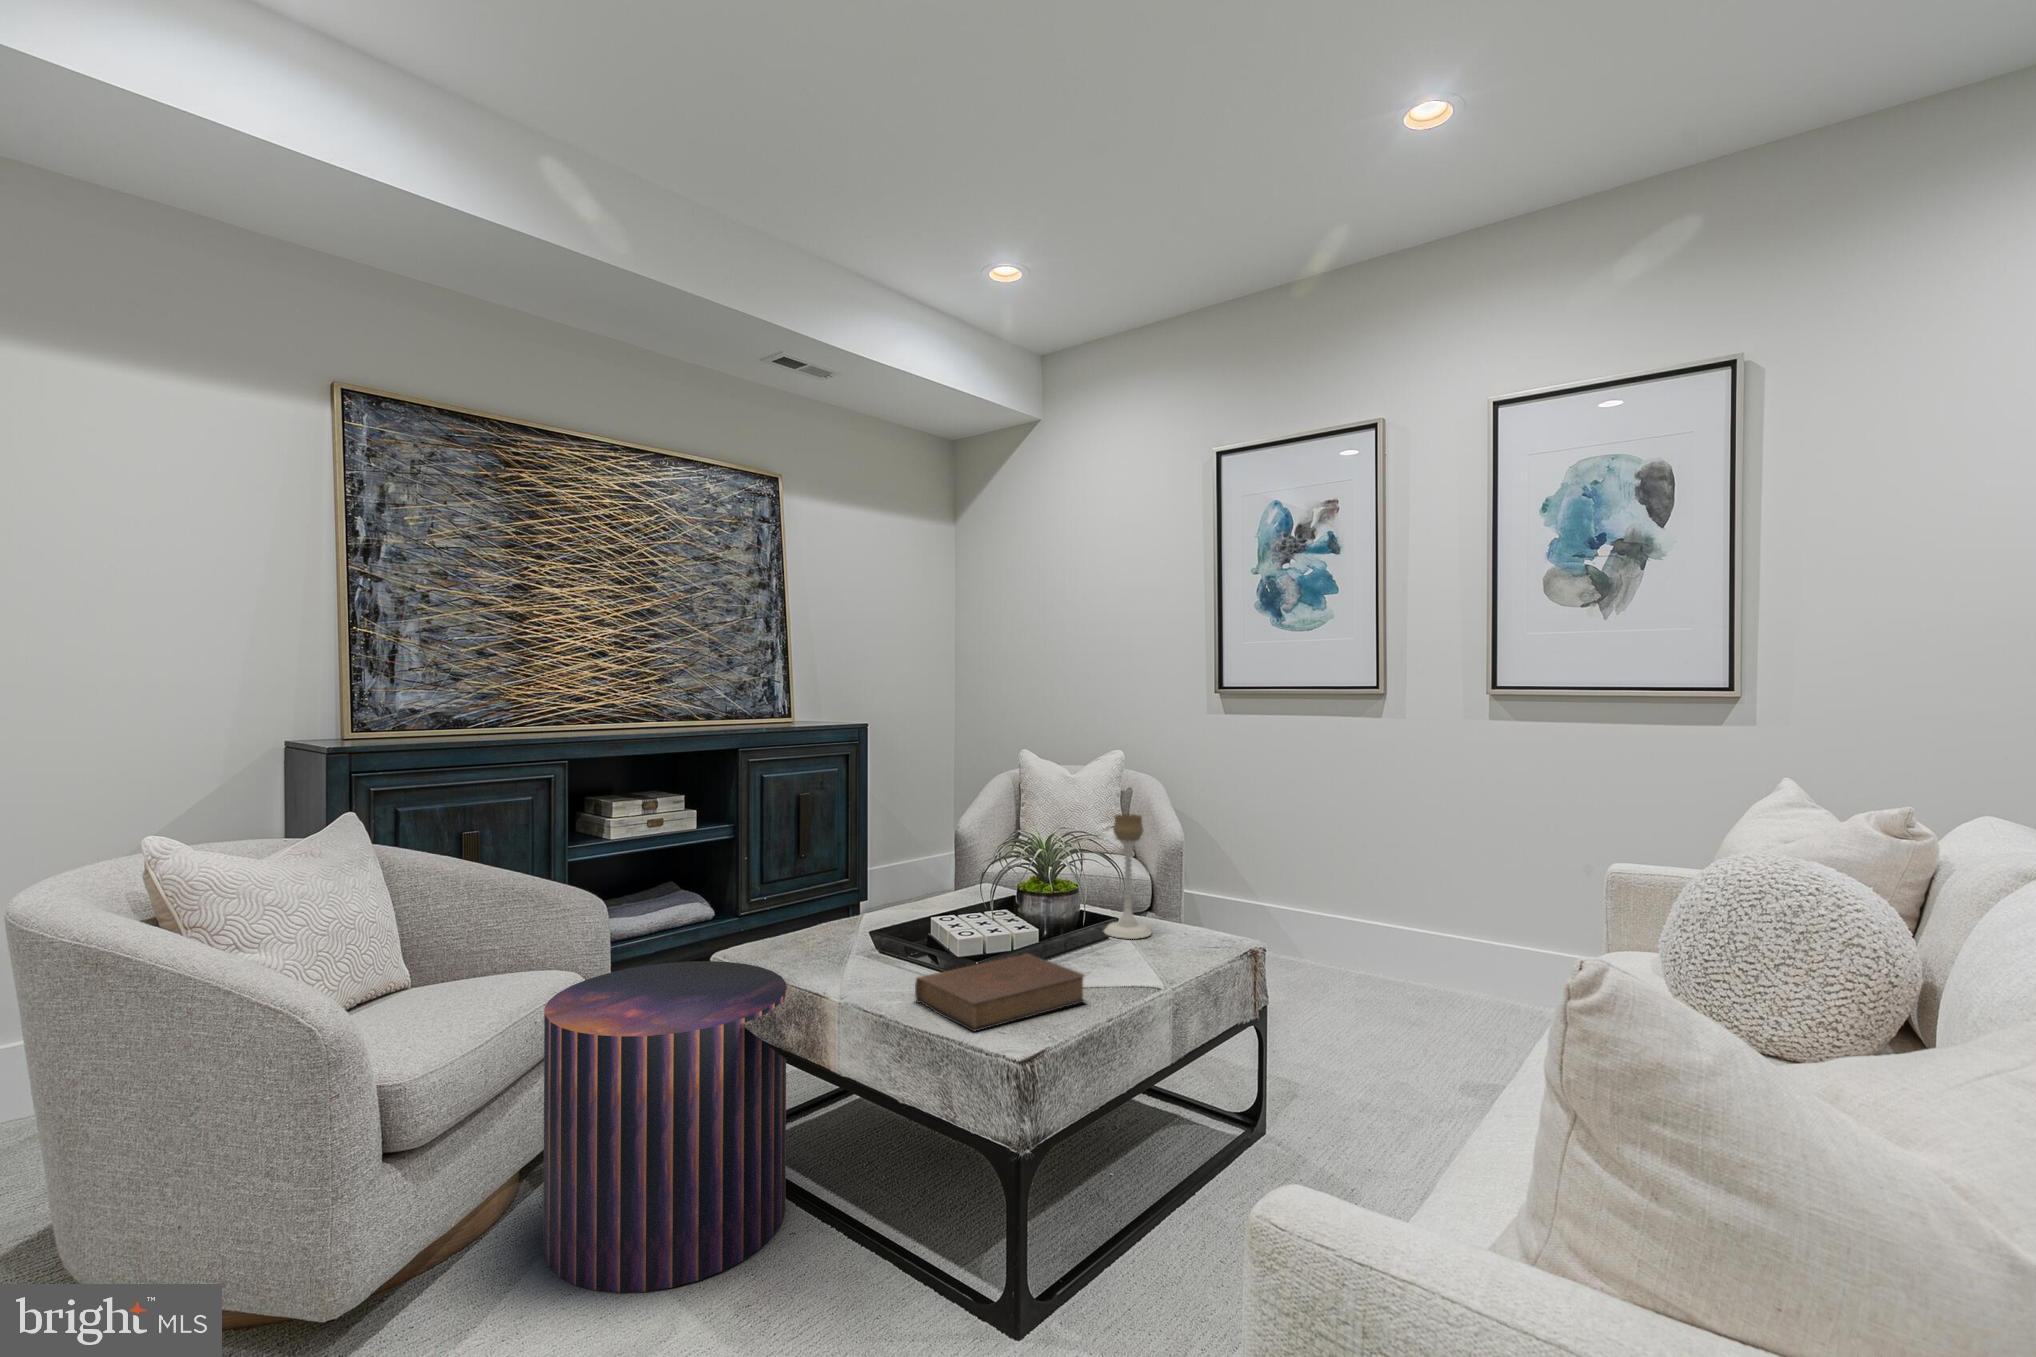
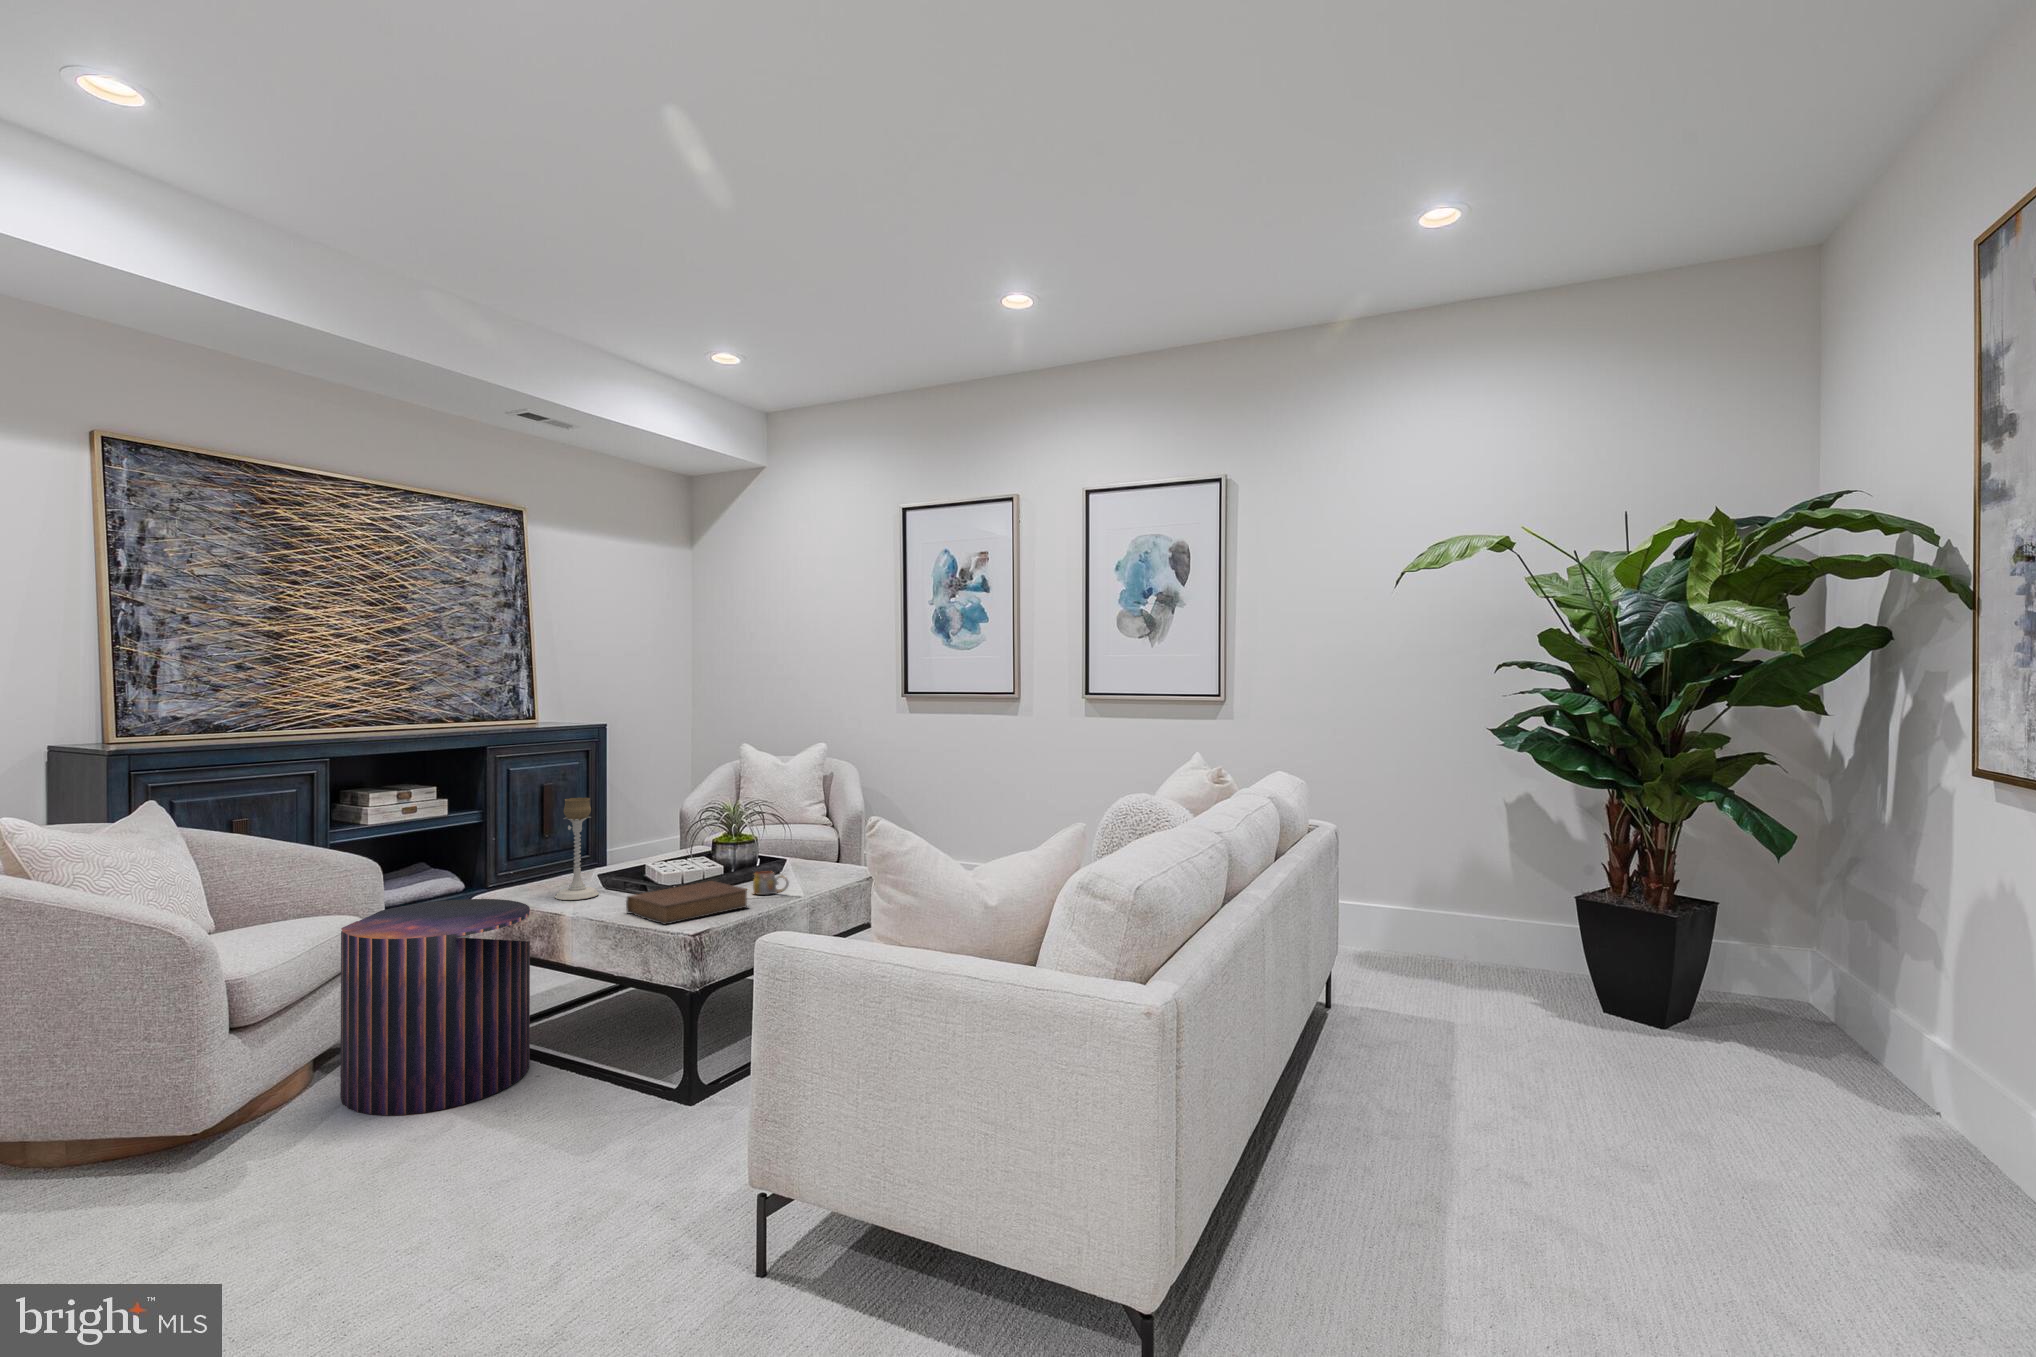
candle holder: present [1104,814,1152,939] -> present [555,797,599,900]
mug: none [1082,941,1134,977] -> present [753,871,789,895]

